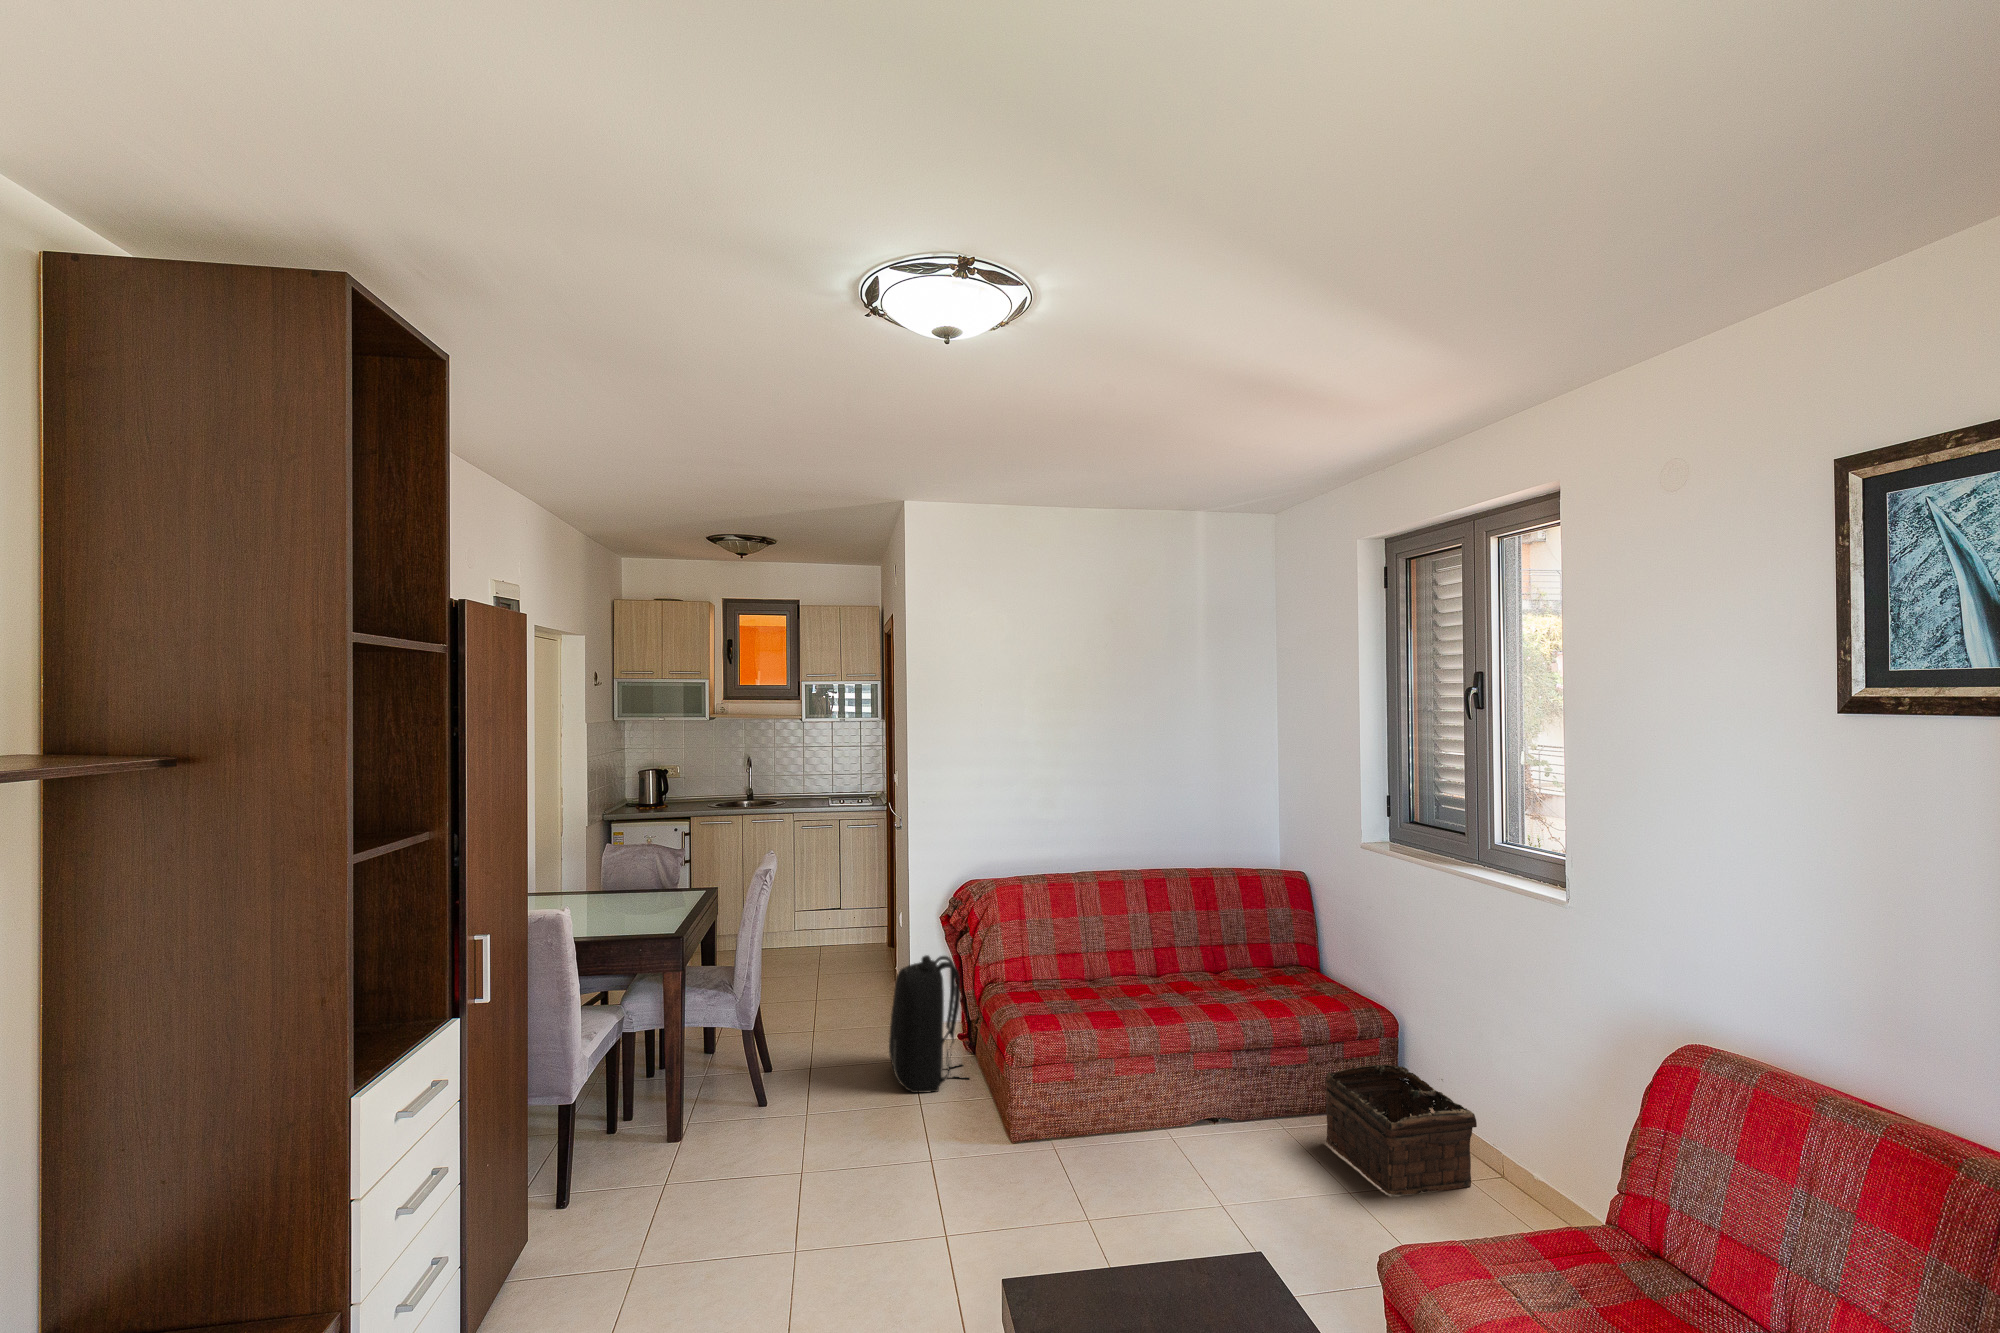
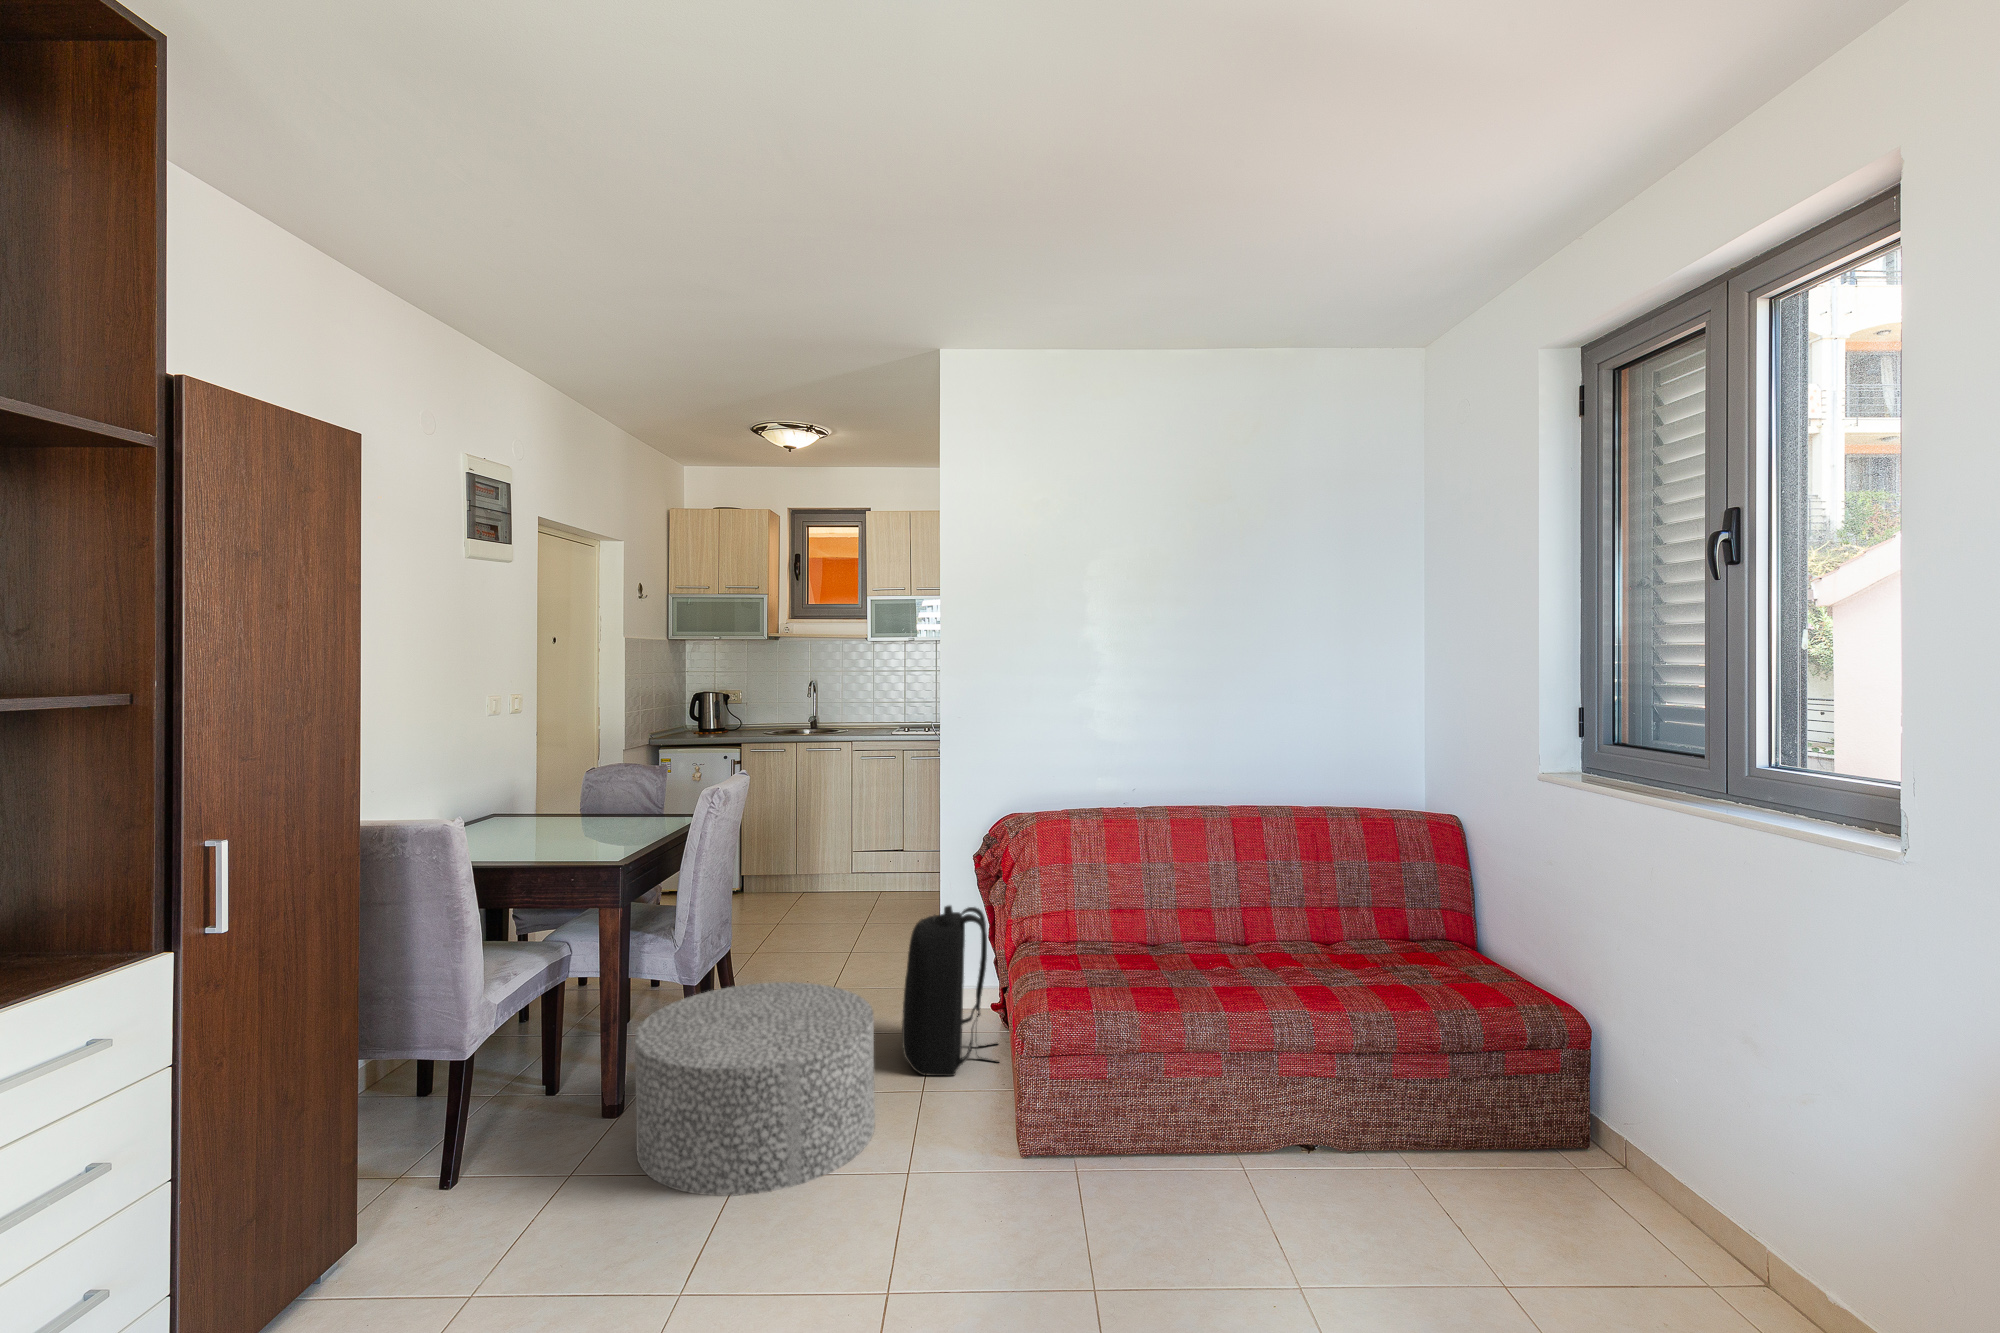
ottoman: none [707,1024,893,1192] -> present [635,982,875,1196]
basket: present [1325,1064,1477,1195] -> none [1469,1087,1710,1294]

